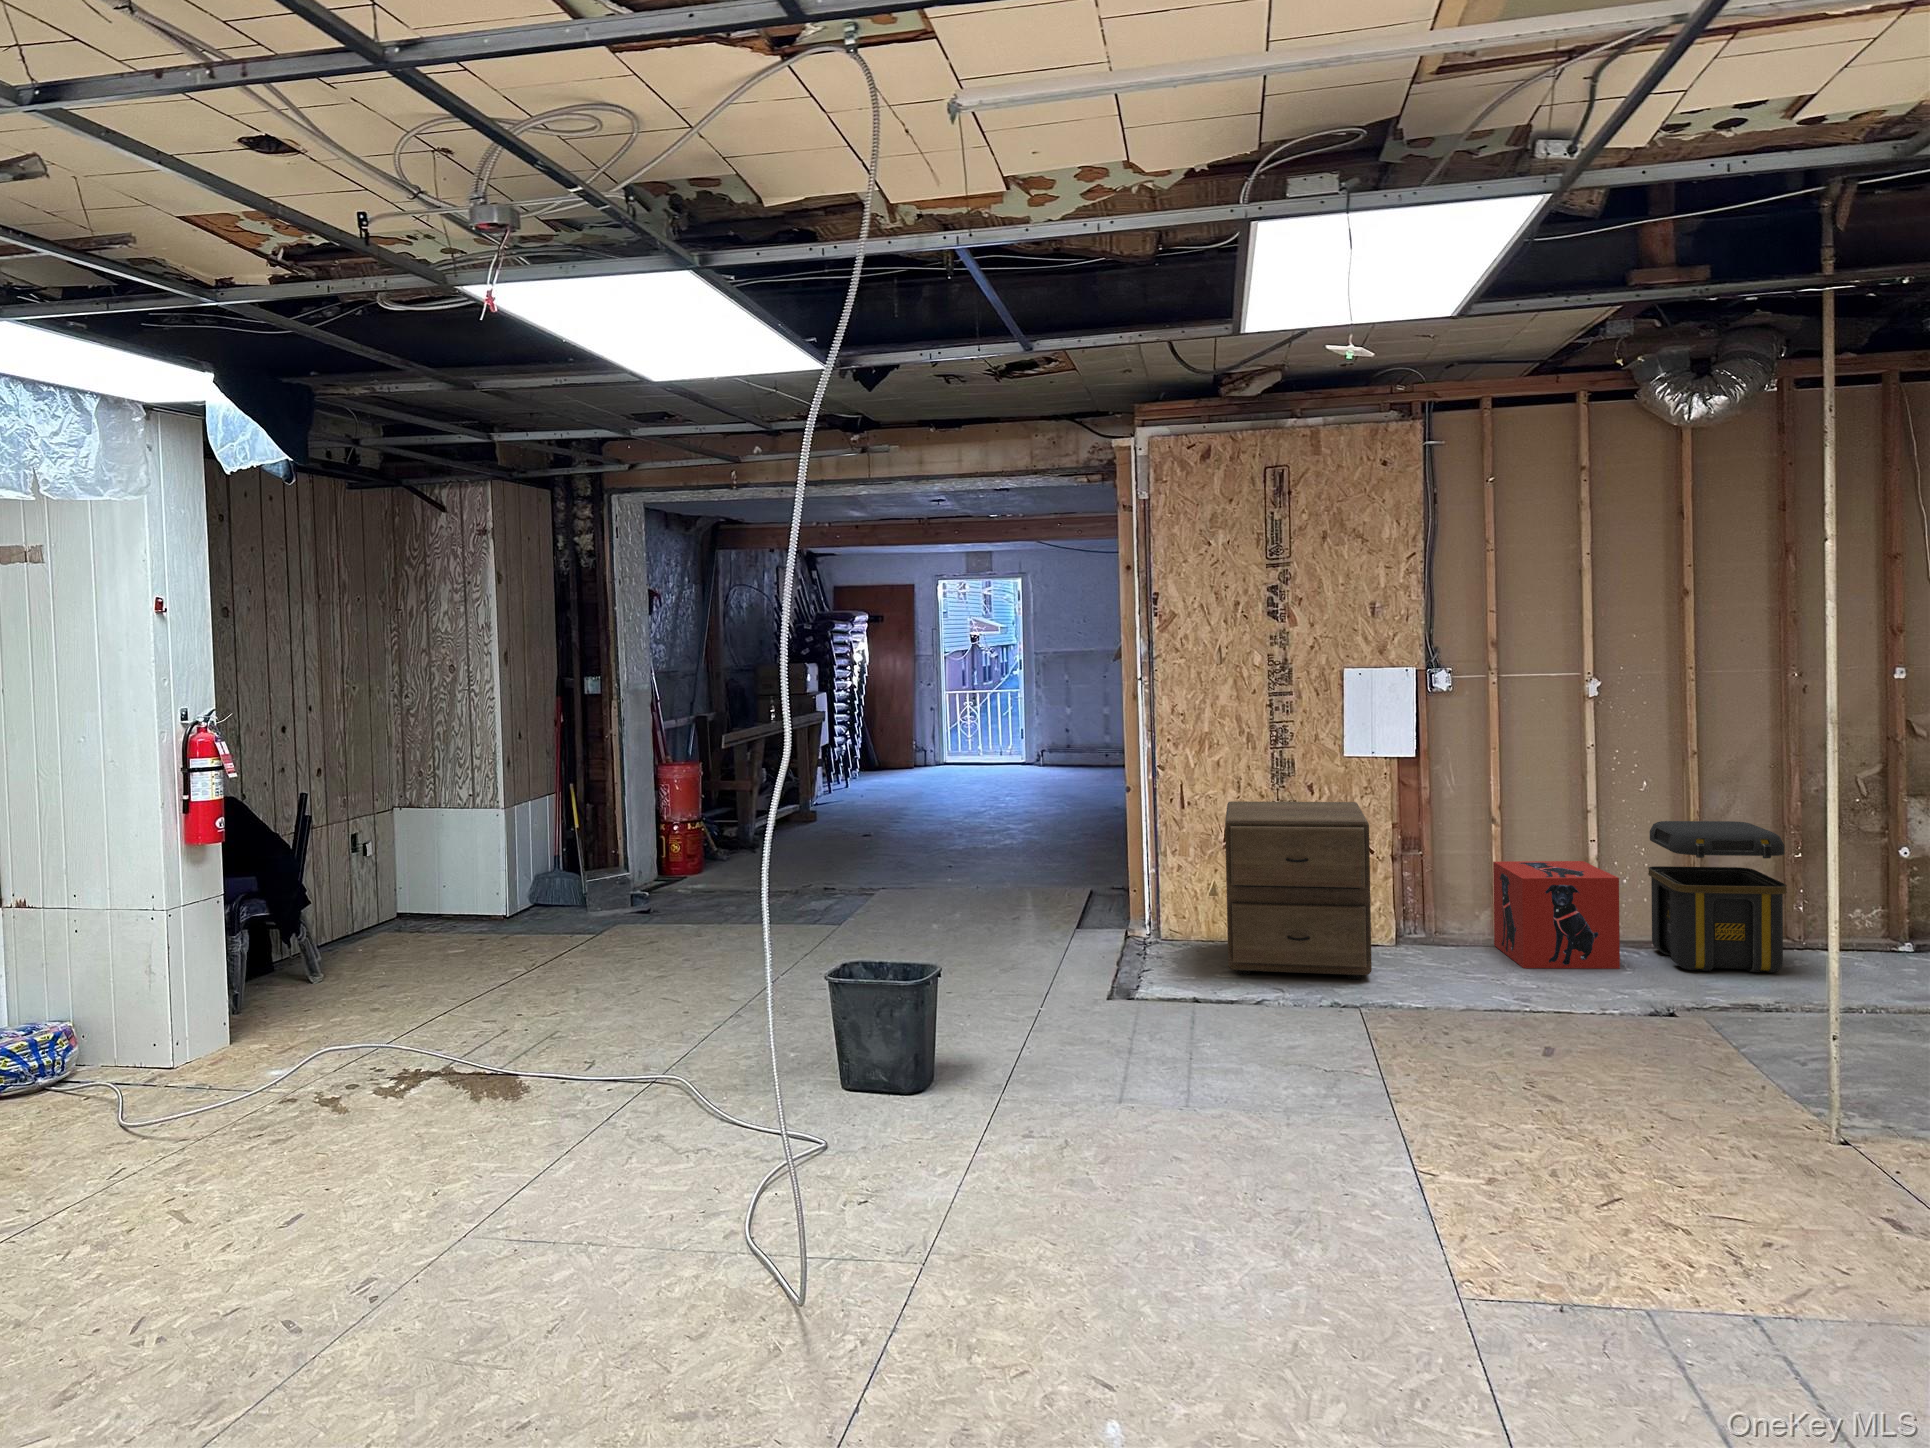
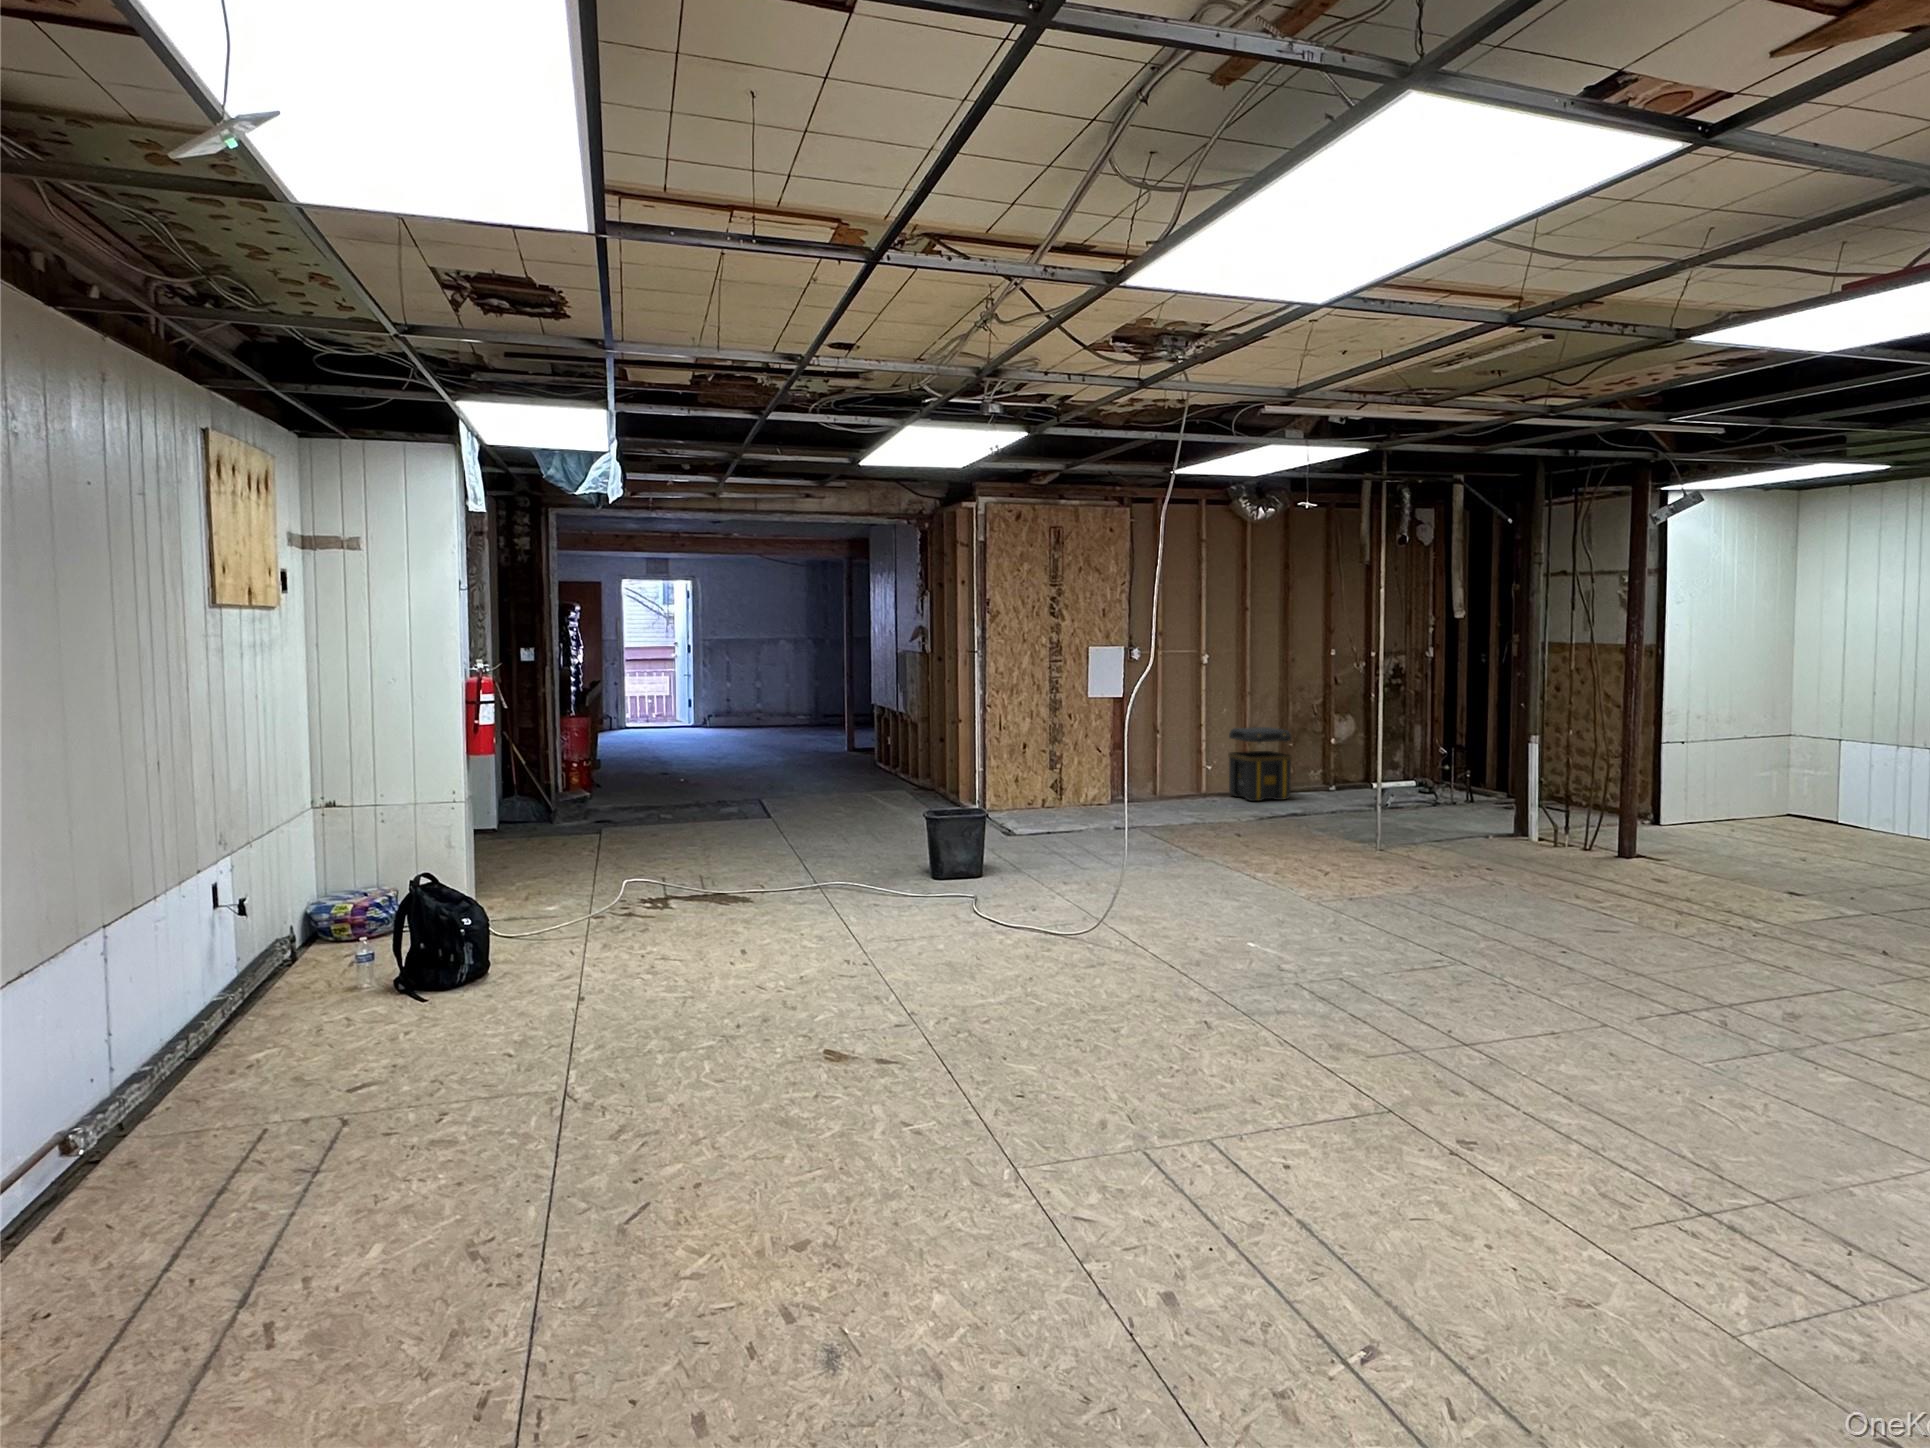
filing cabinet: present [1225,801,1372,979] -> none [1029,722,1124,820]
storage box: present [1493,861,1620,969] -> none [1159,751,1225,806]

